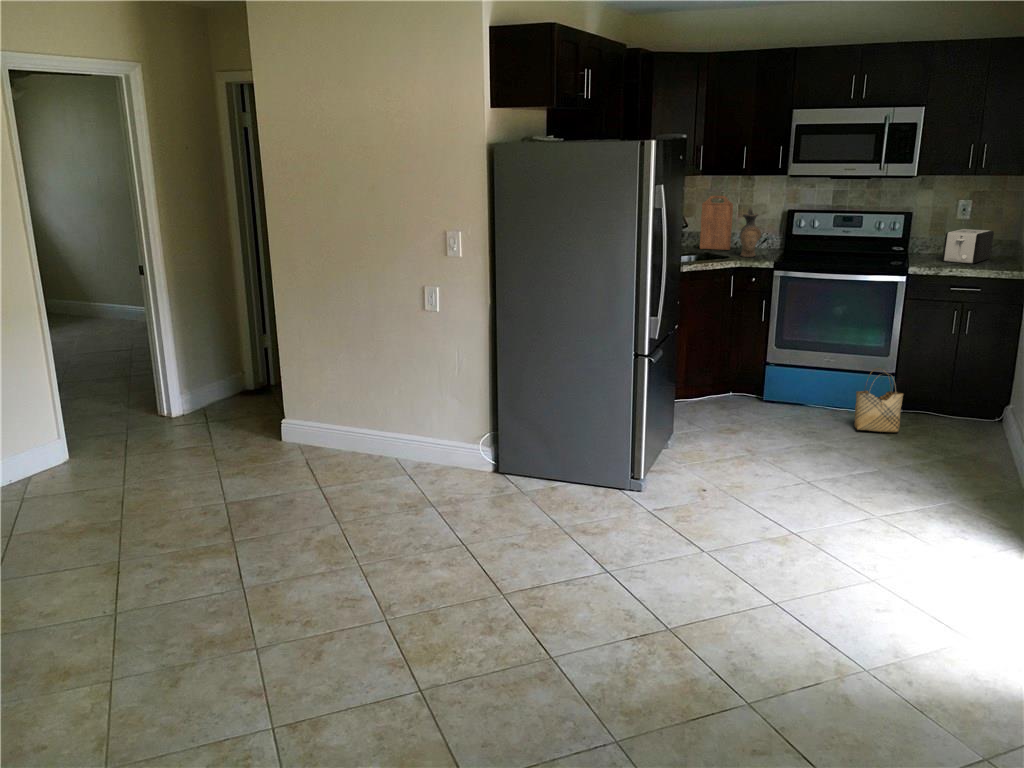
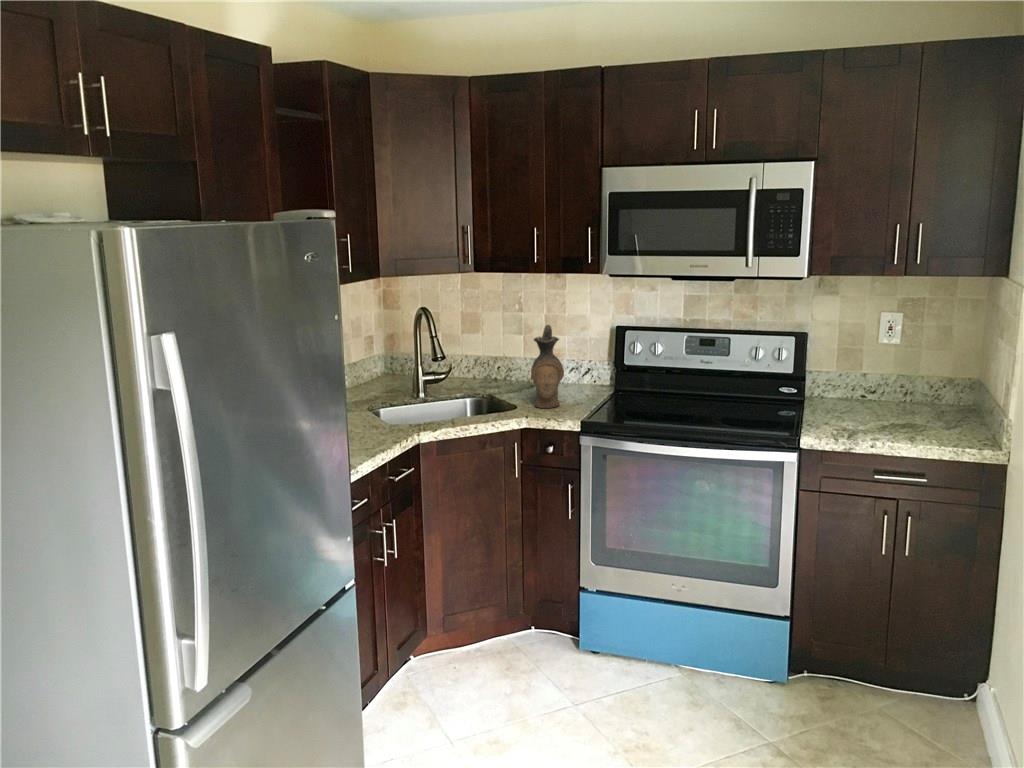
cutting board: present [700,196,733,250] -> none [485,303,532,388]
toaster: present [942,229,994,263] -> none [858,361,940,426]
woven basket: present [855,368,903,432] -> none [718,621,802,743]

